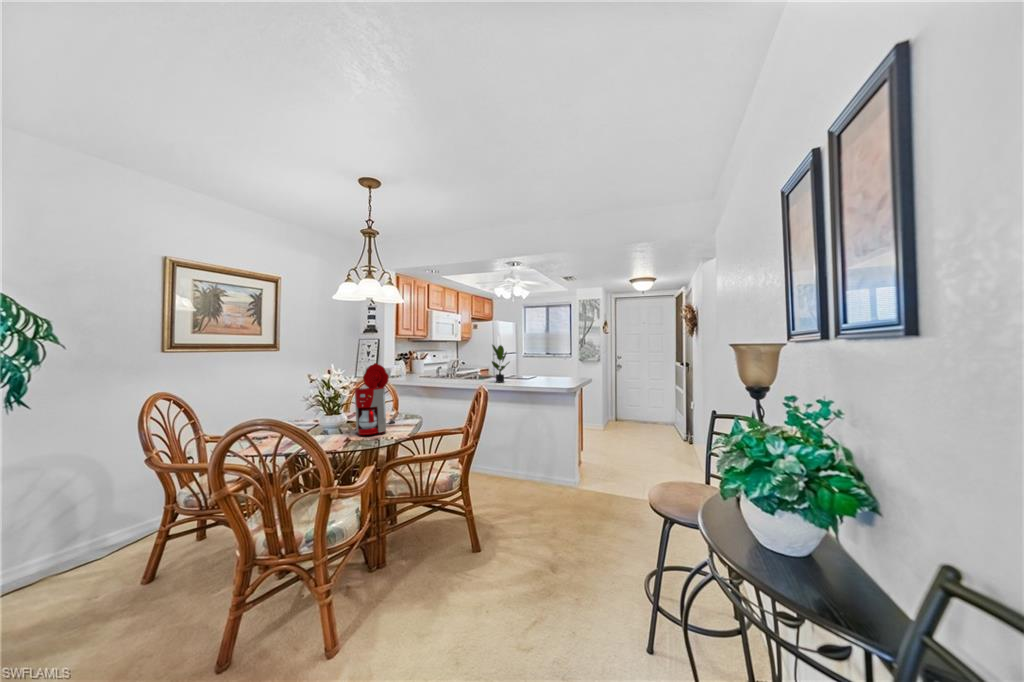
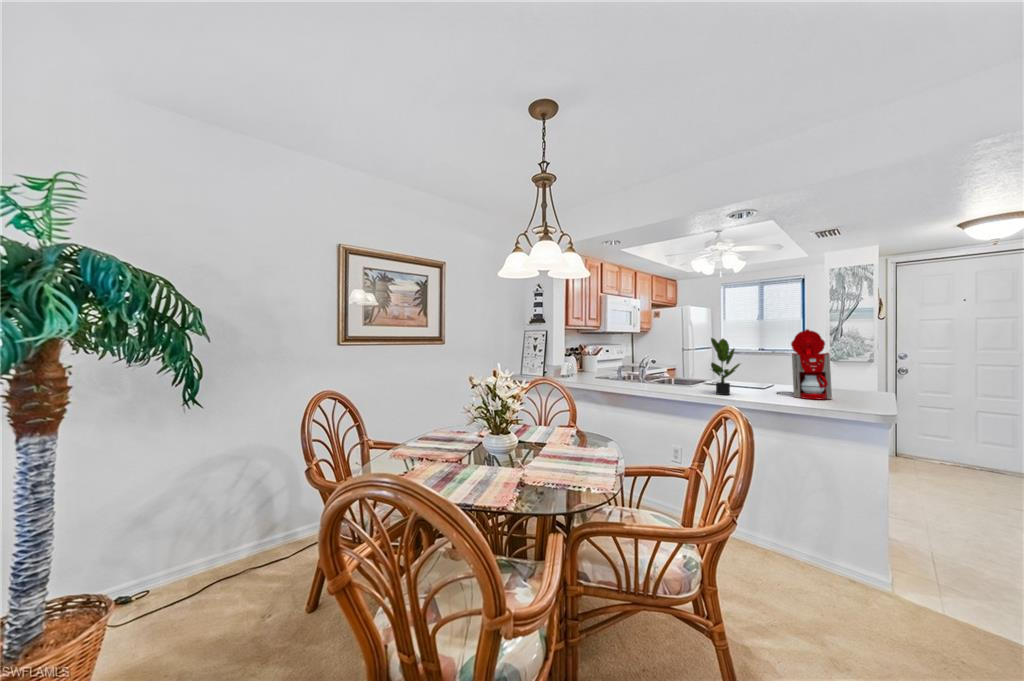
coffee maker: present [355,363,395,435] -> present [777,329,832,399]

